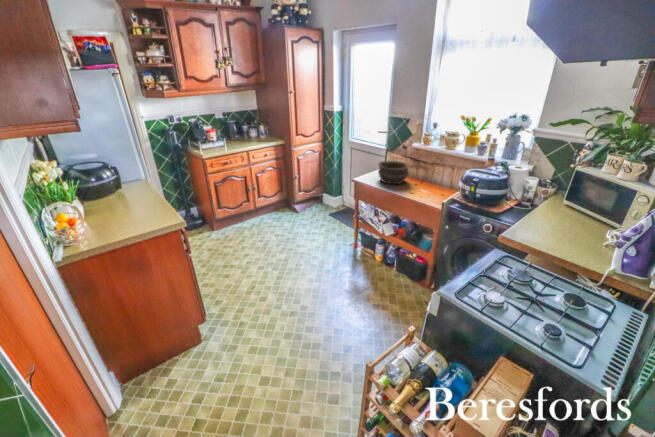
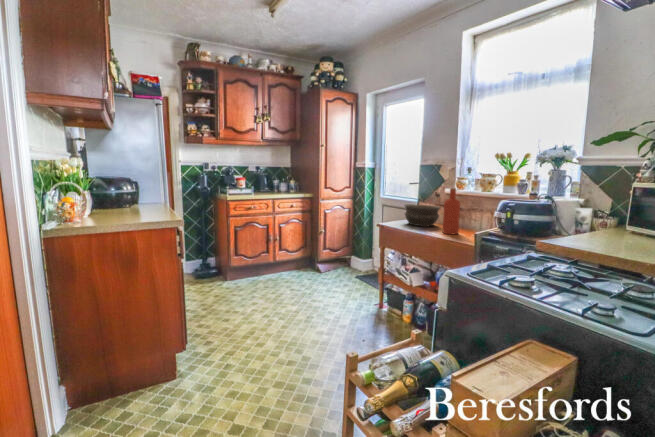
bottle: none [413,154,430,196] -> present [443,188,460,234]

